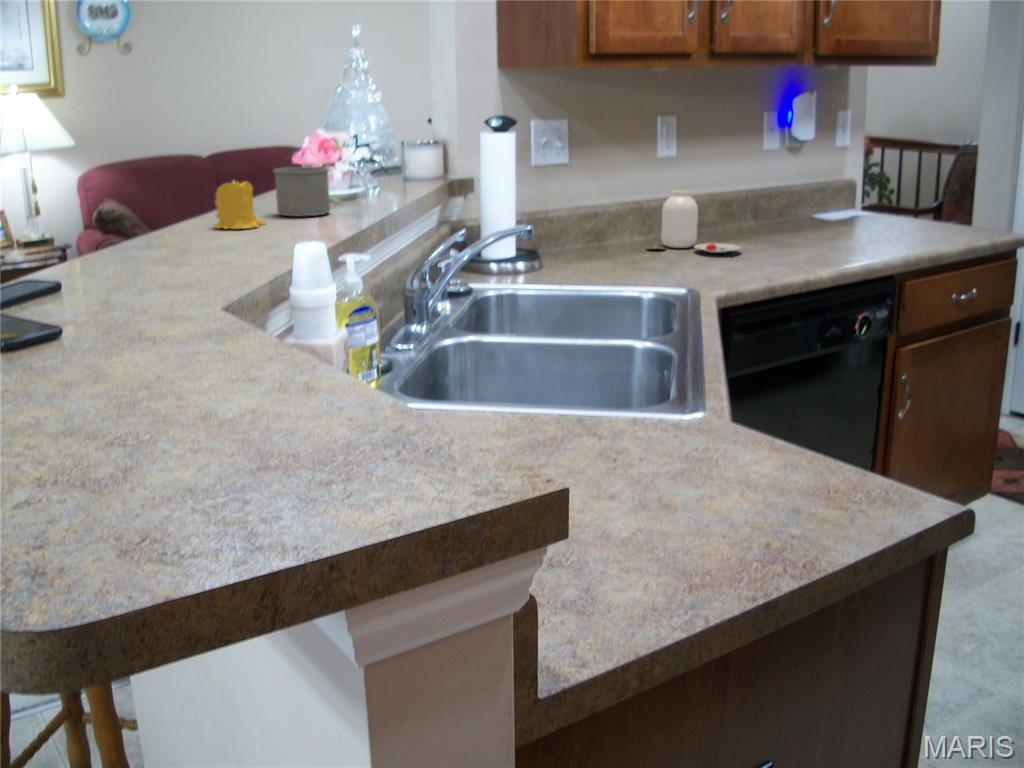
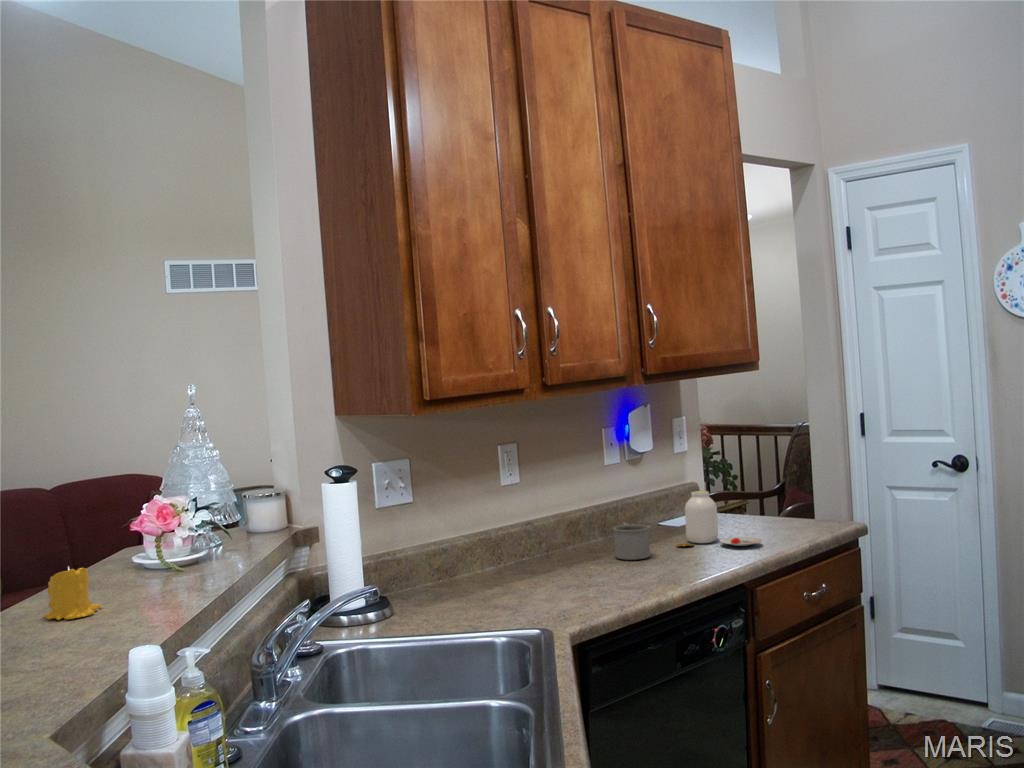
mug: present [273,164,330,216] -> present [613,523,650,560]
jar: present [647,190,741,253] -> present [676,491,762,547]

